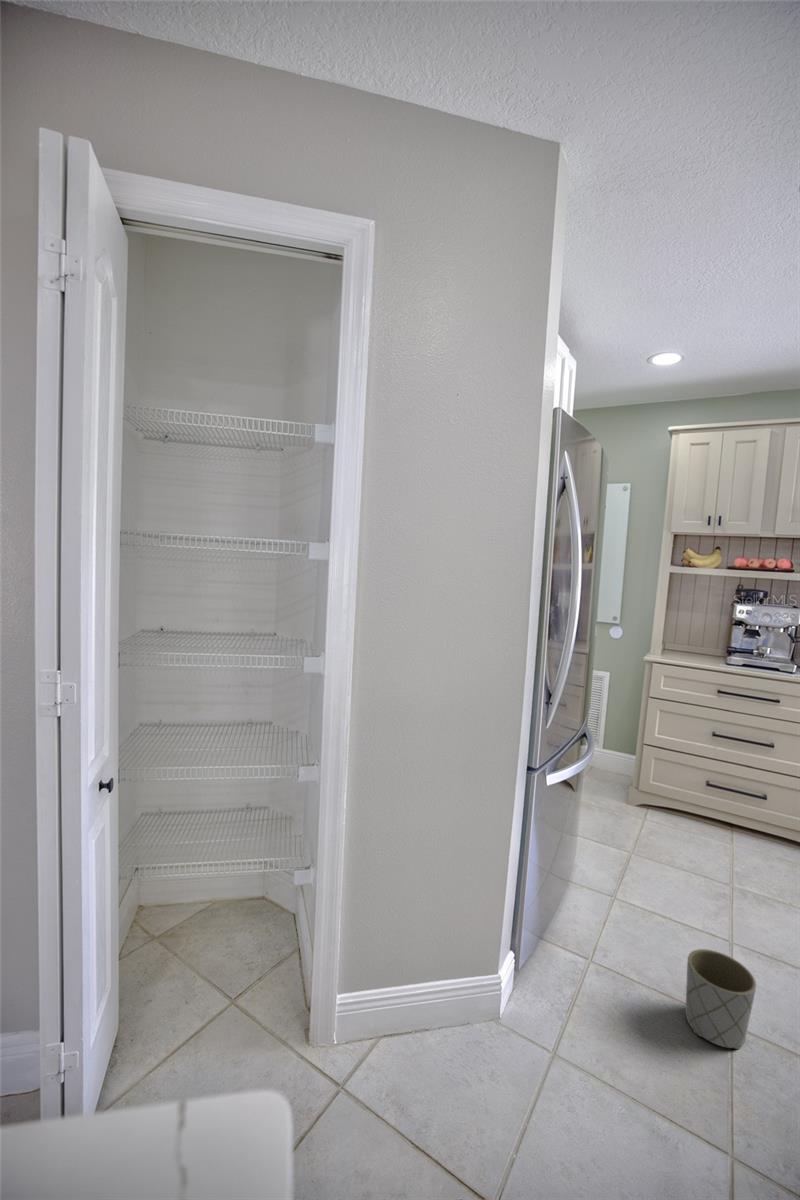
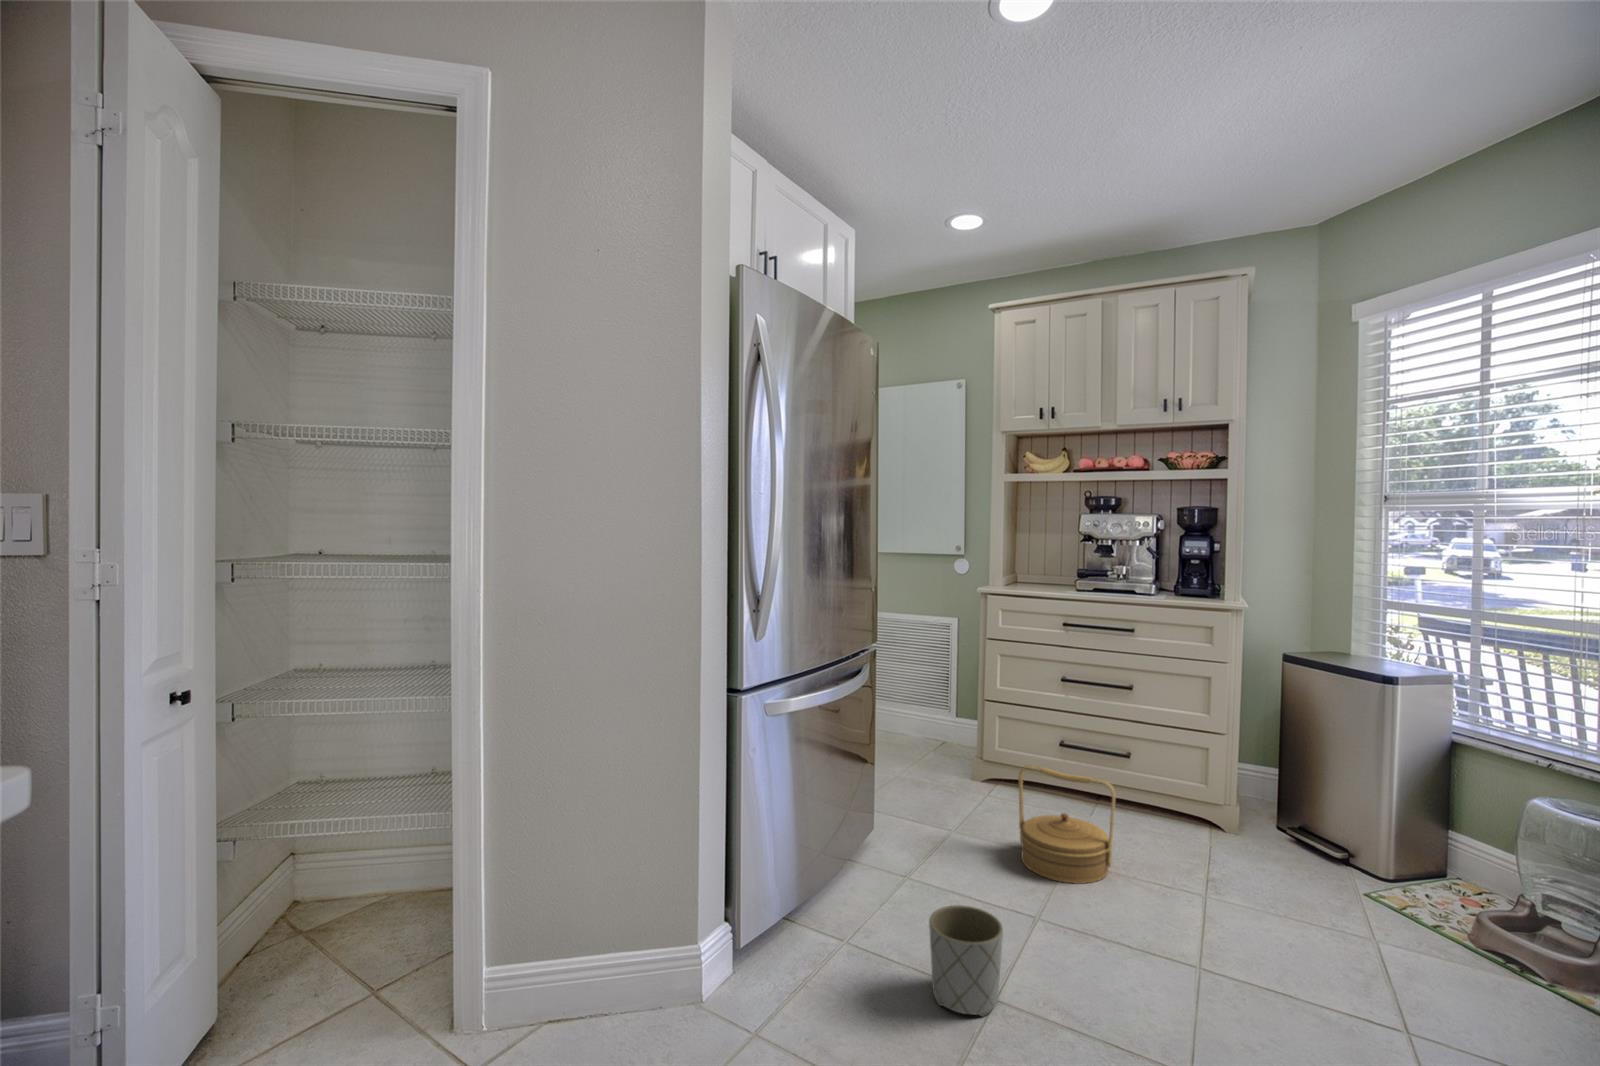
basket: none [694,810,786,911] -> present [1018,765,1116,884]

